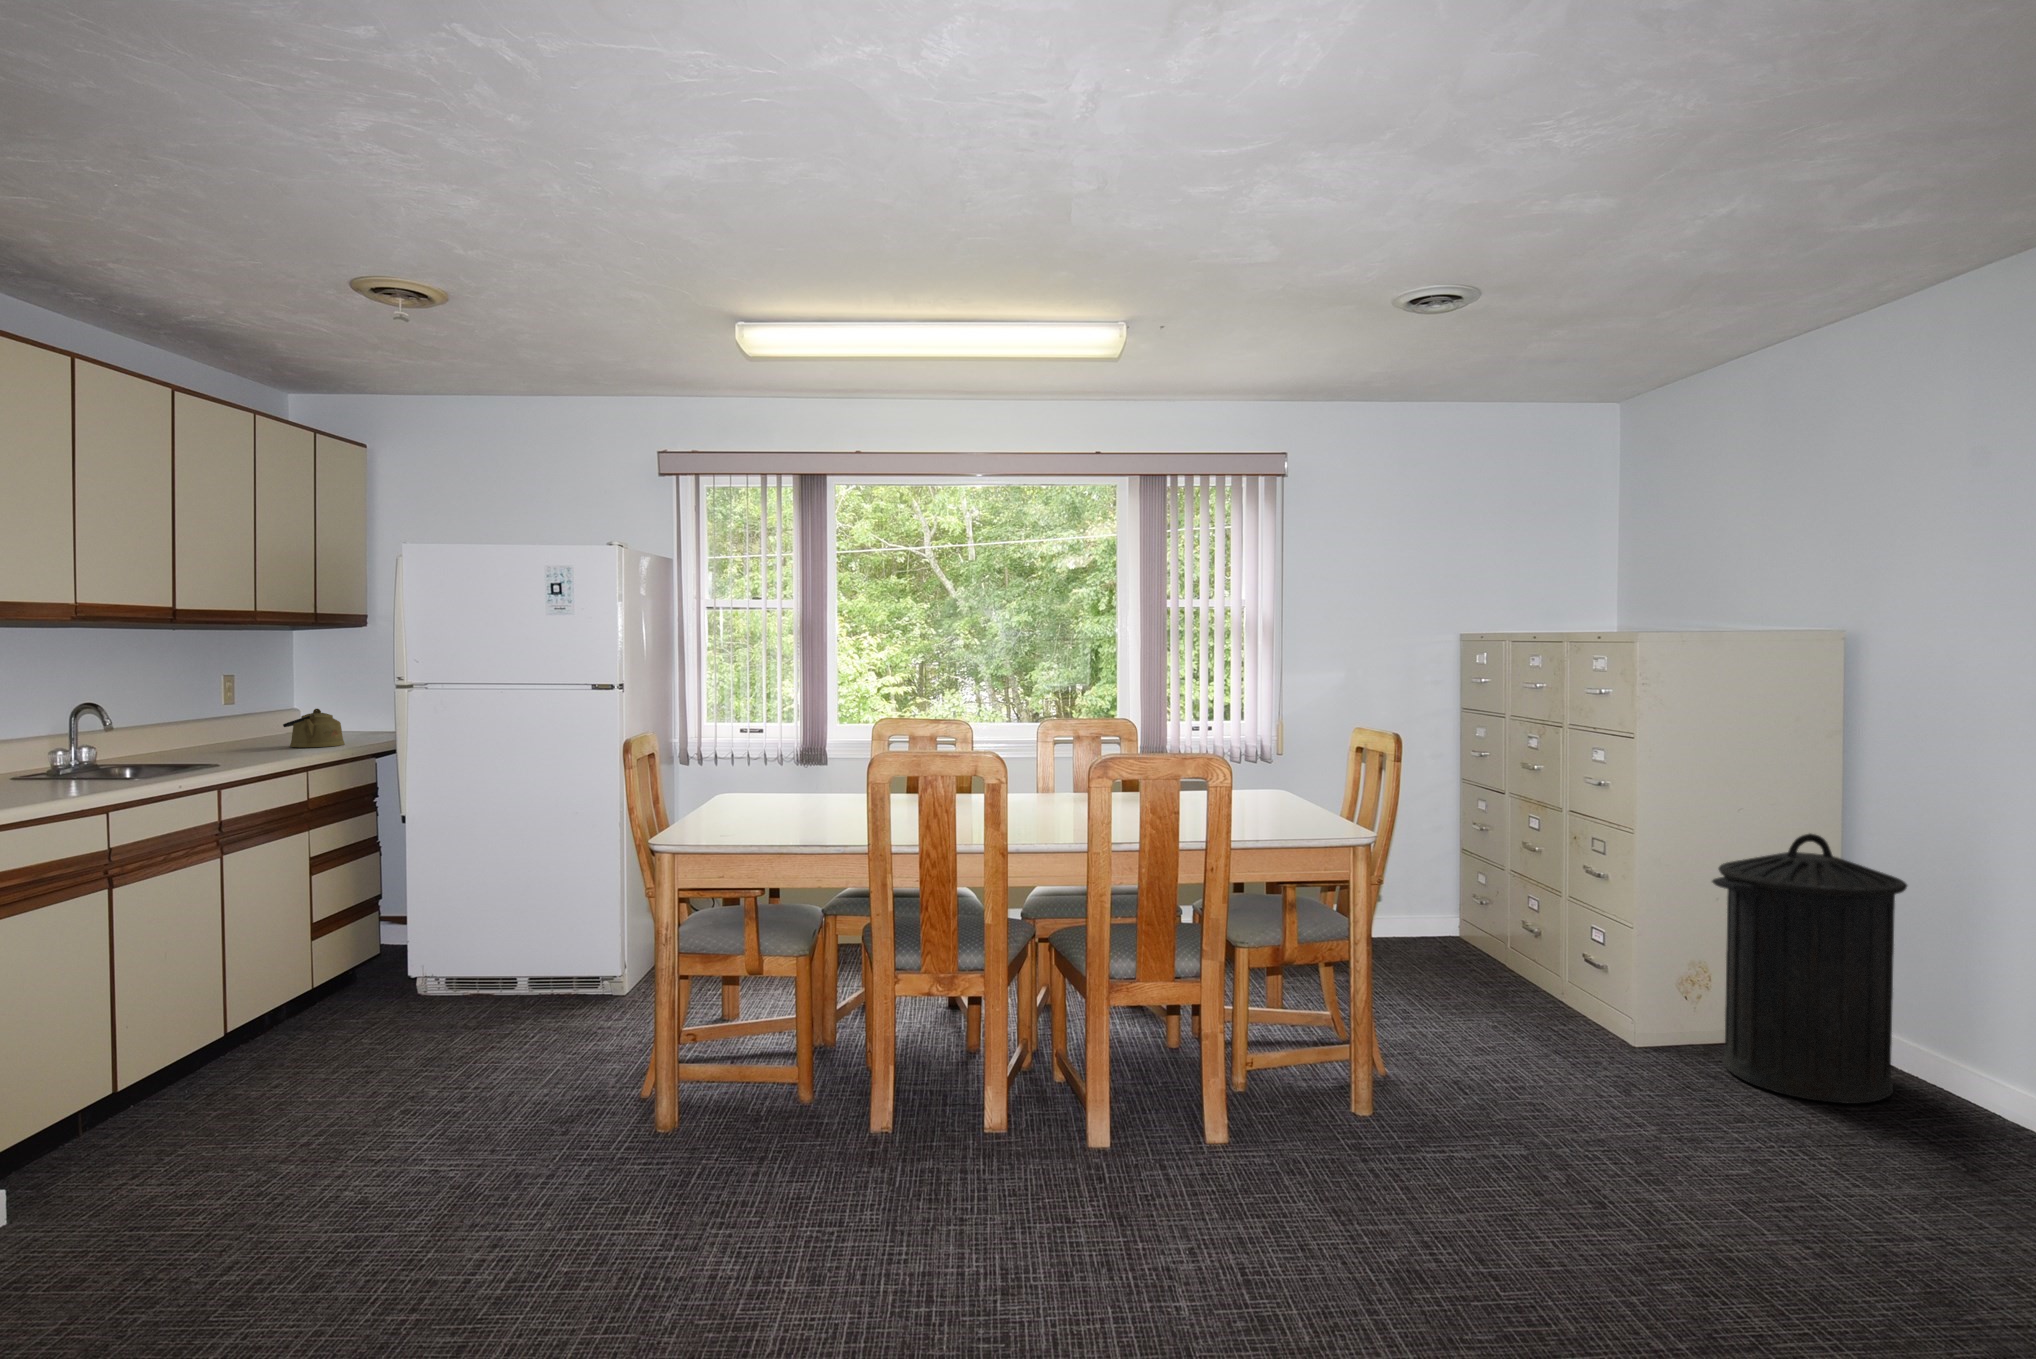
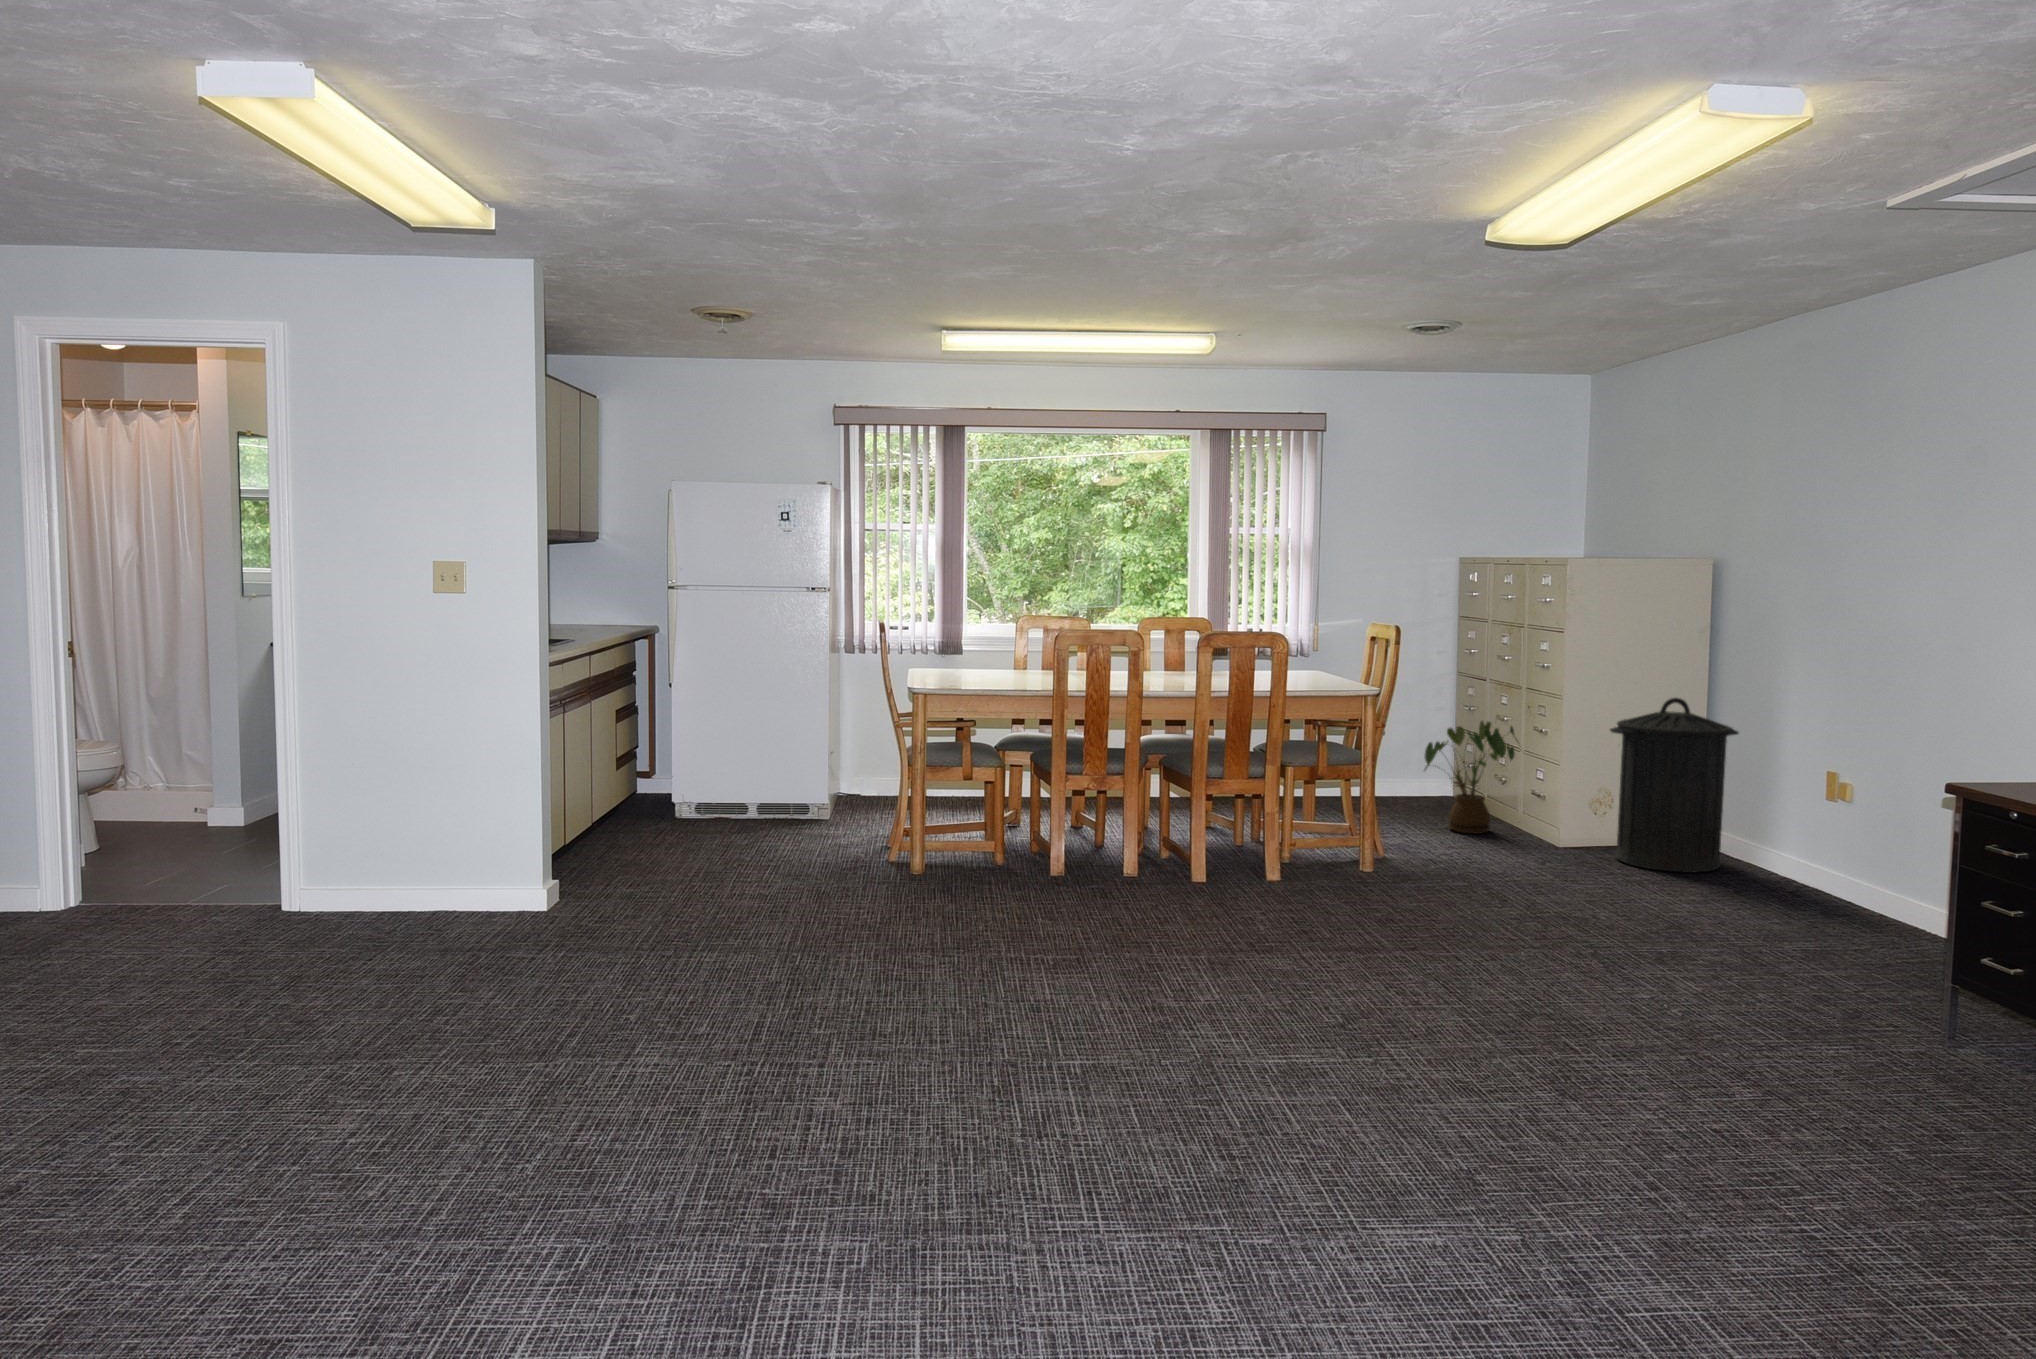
kettle: present [283,709,345,747] -> none [577,604,616,632]
house plant: none [1430,855,1567,1014] -> present [1425,721,1515,834]

